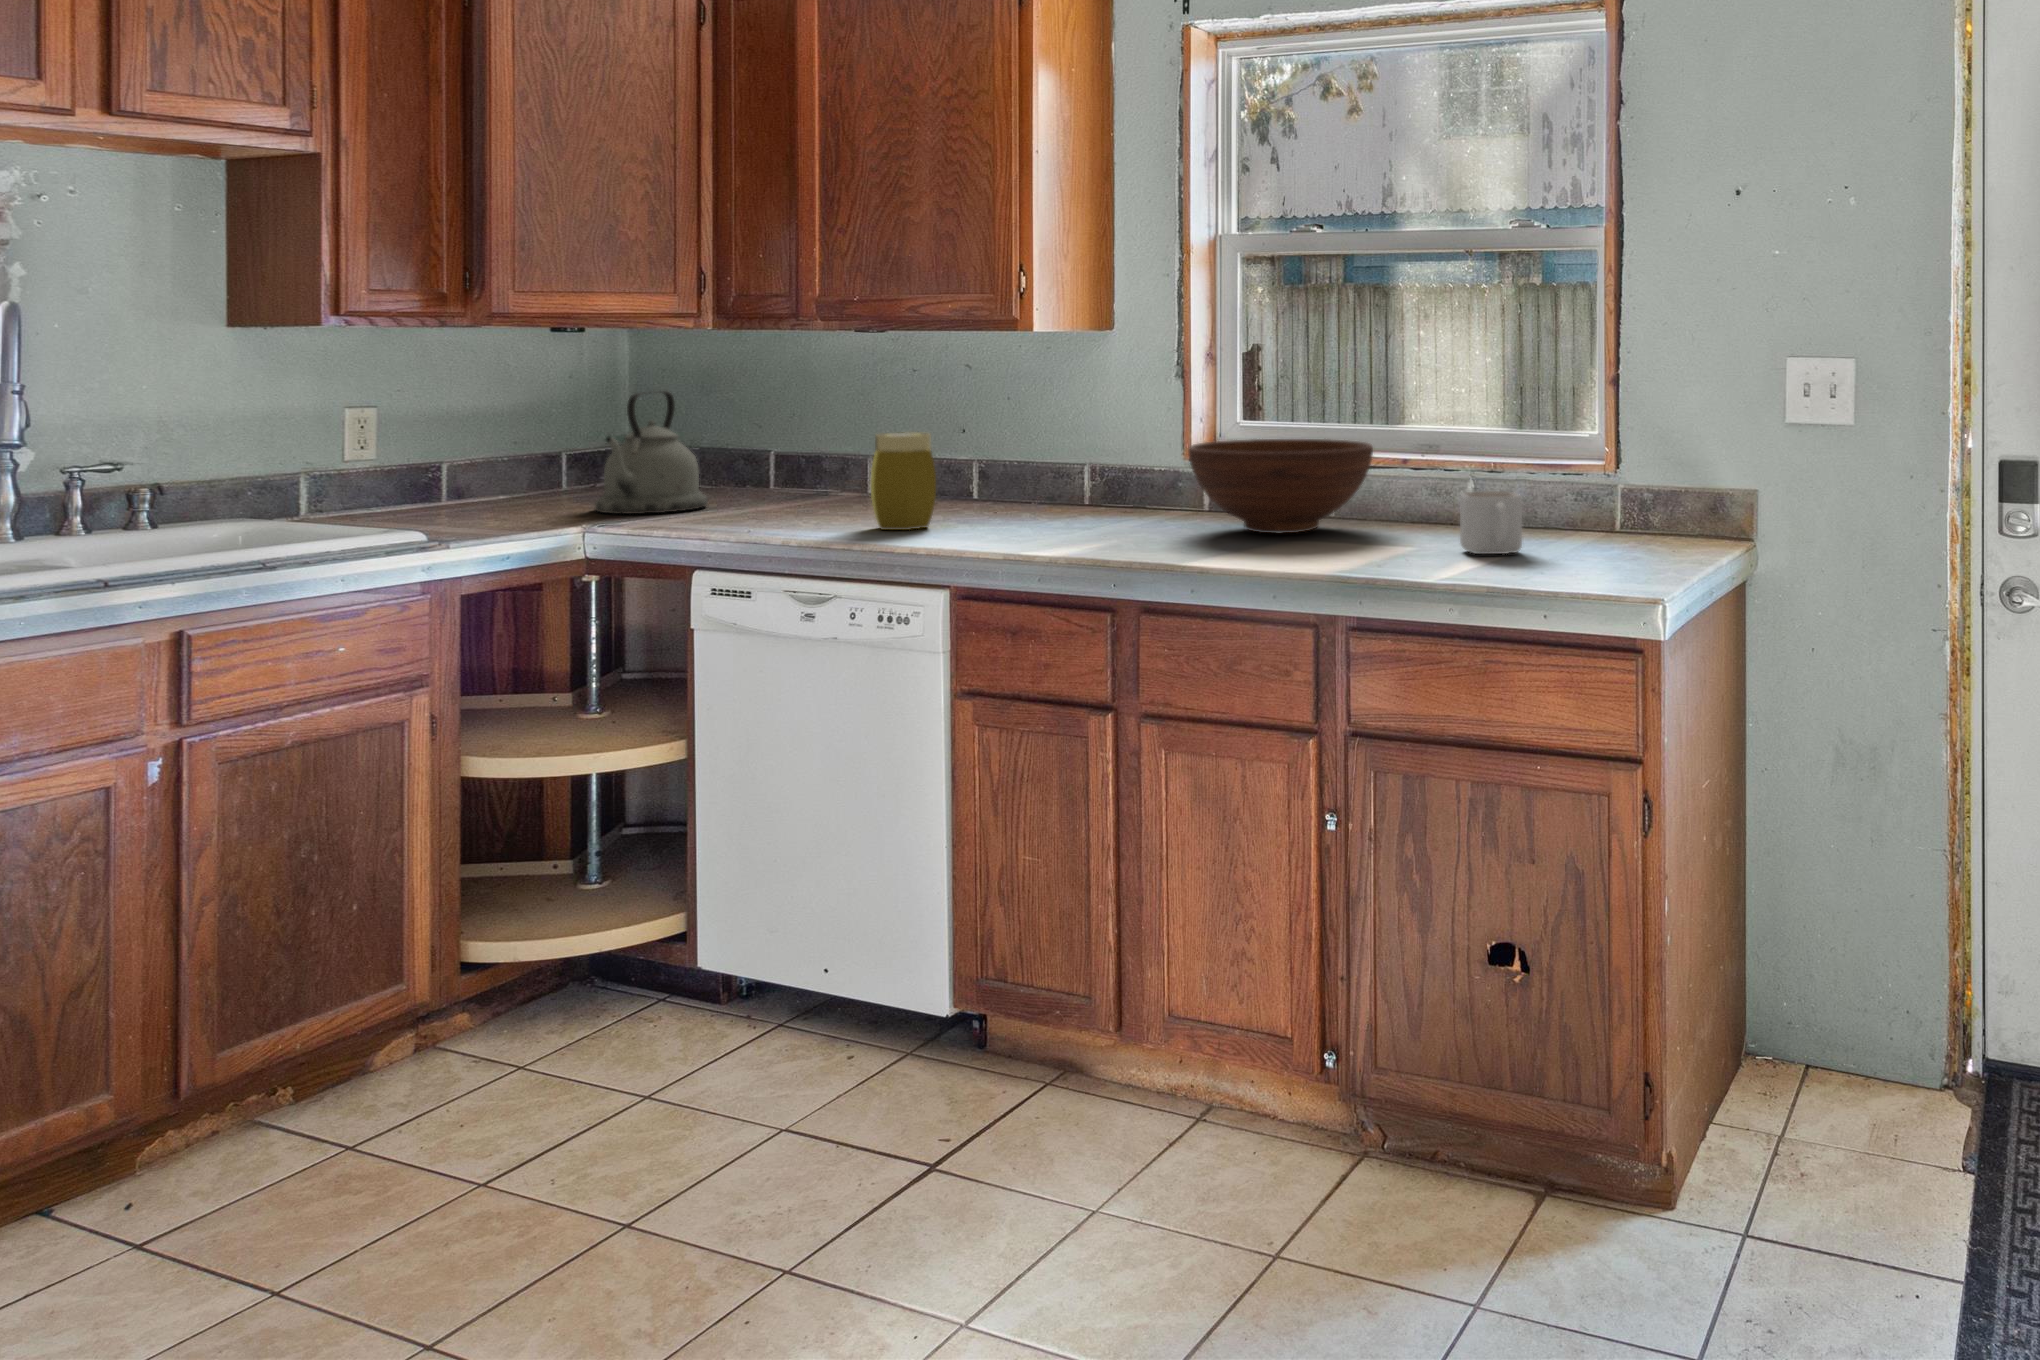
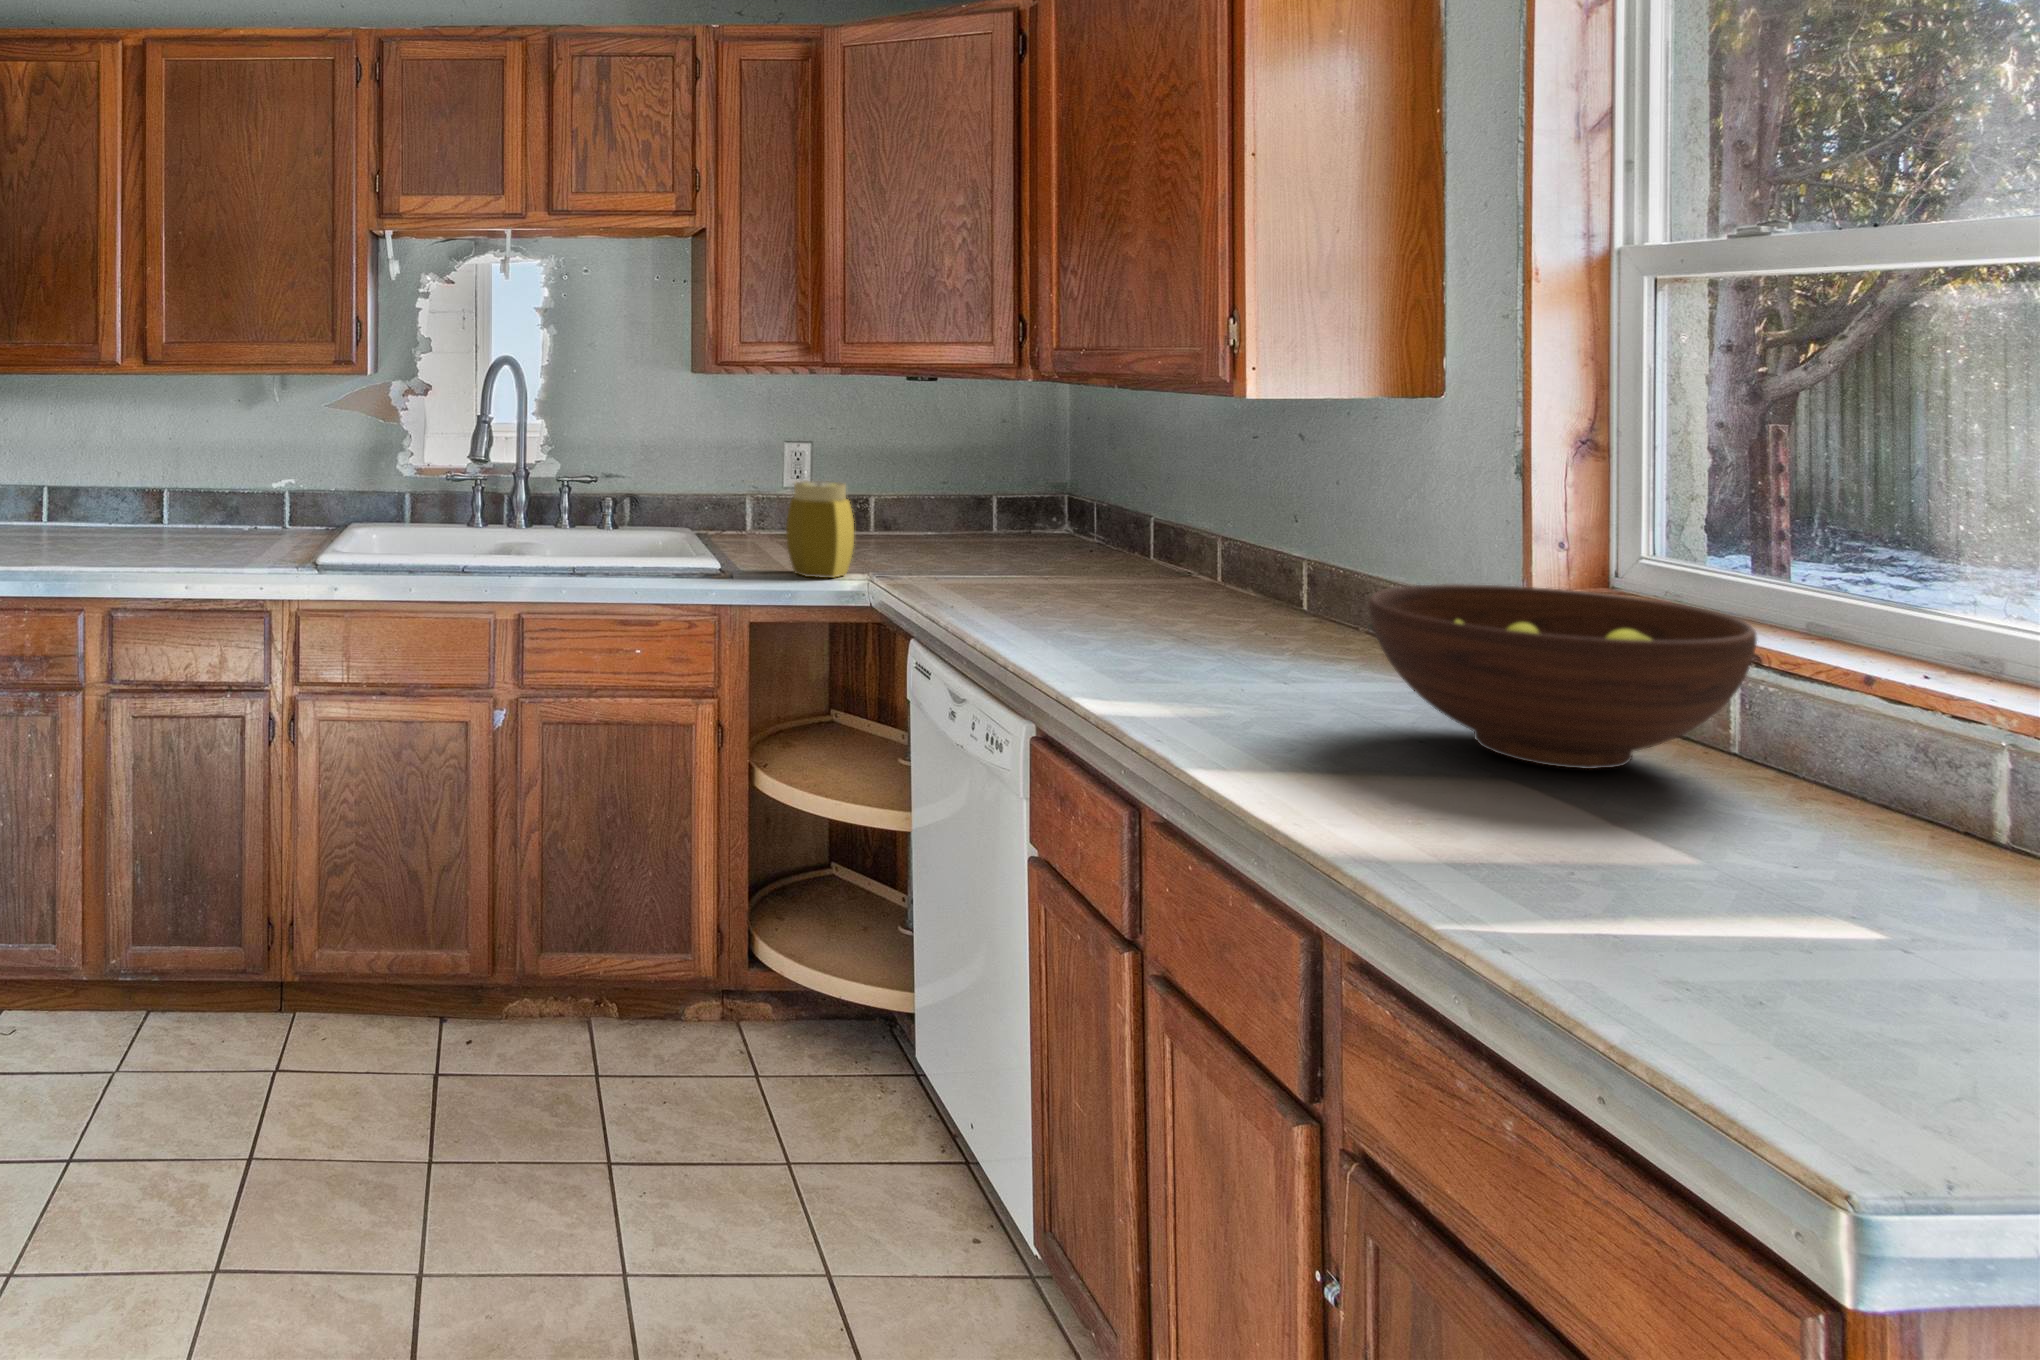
kettle: present [595,391,708,514] -> none [898,443,1026,571]
jar: present [871,432,936,530] -> present [786,481,854,578]
mug: present [1460,491,1522,554] -> none [1737,777,1919,944]

